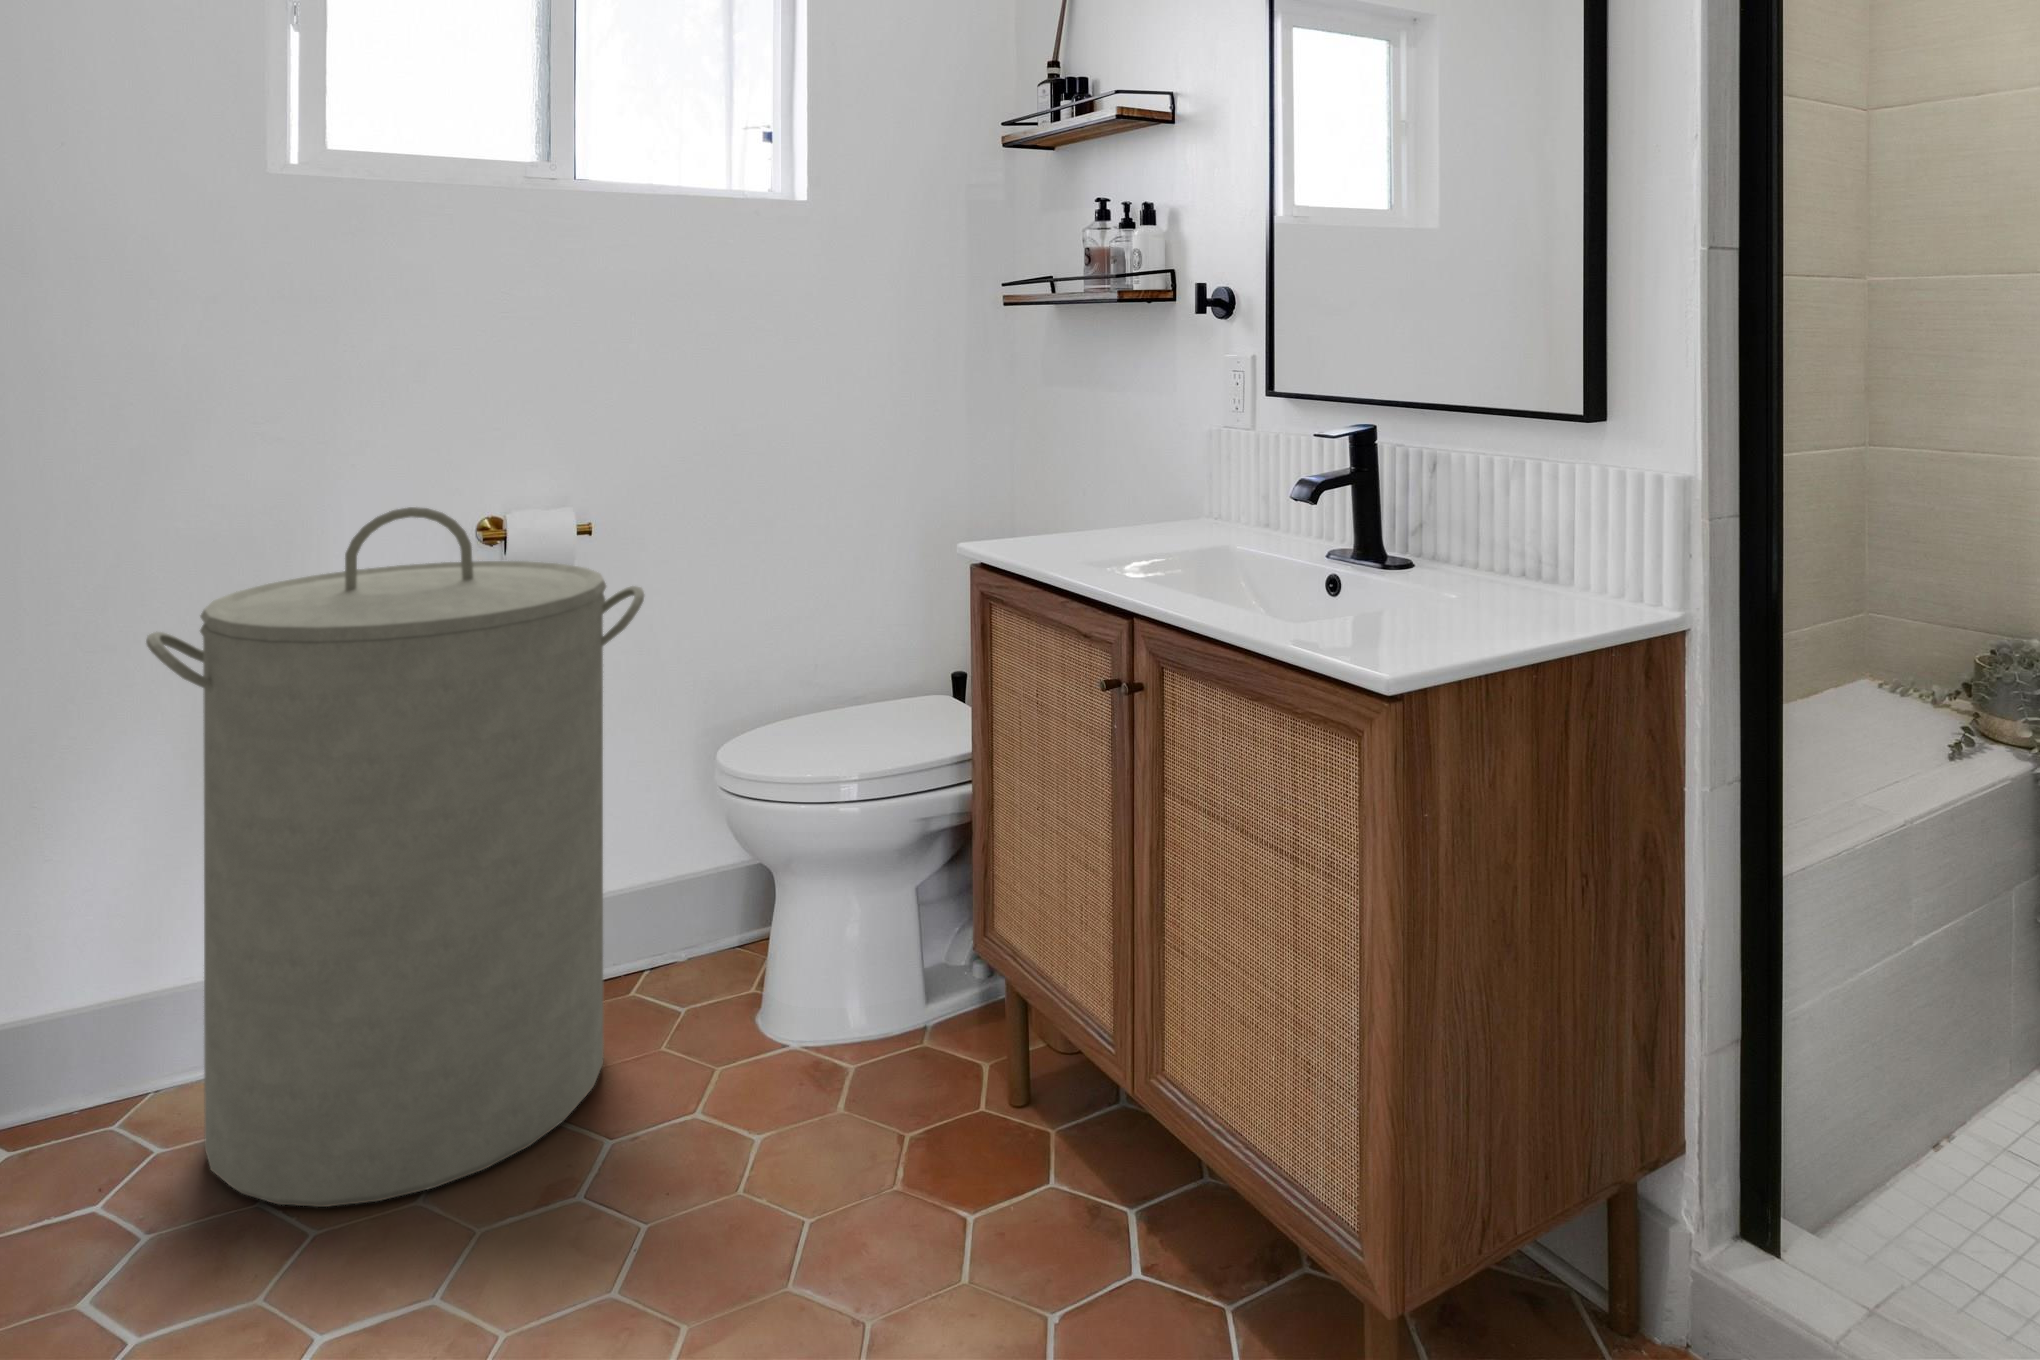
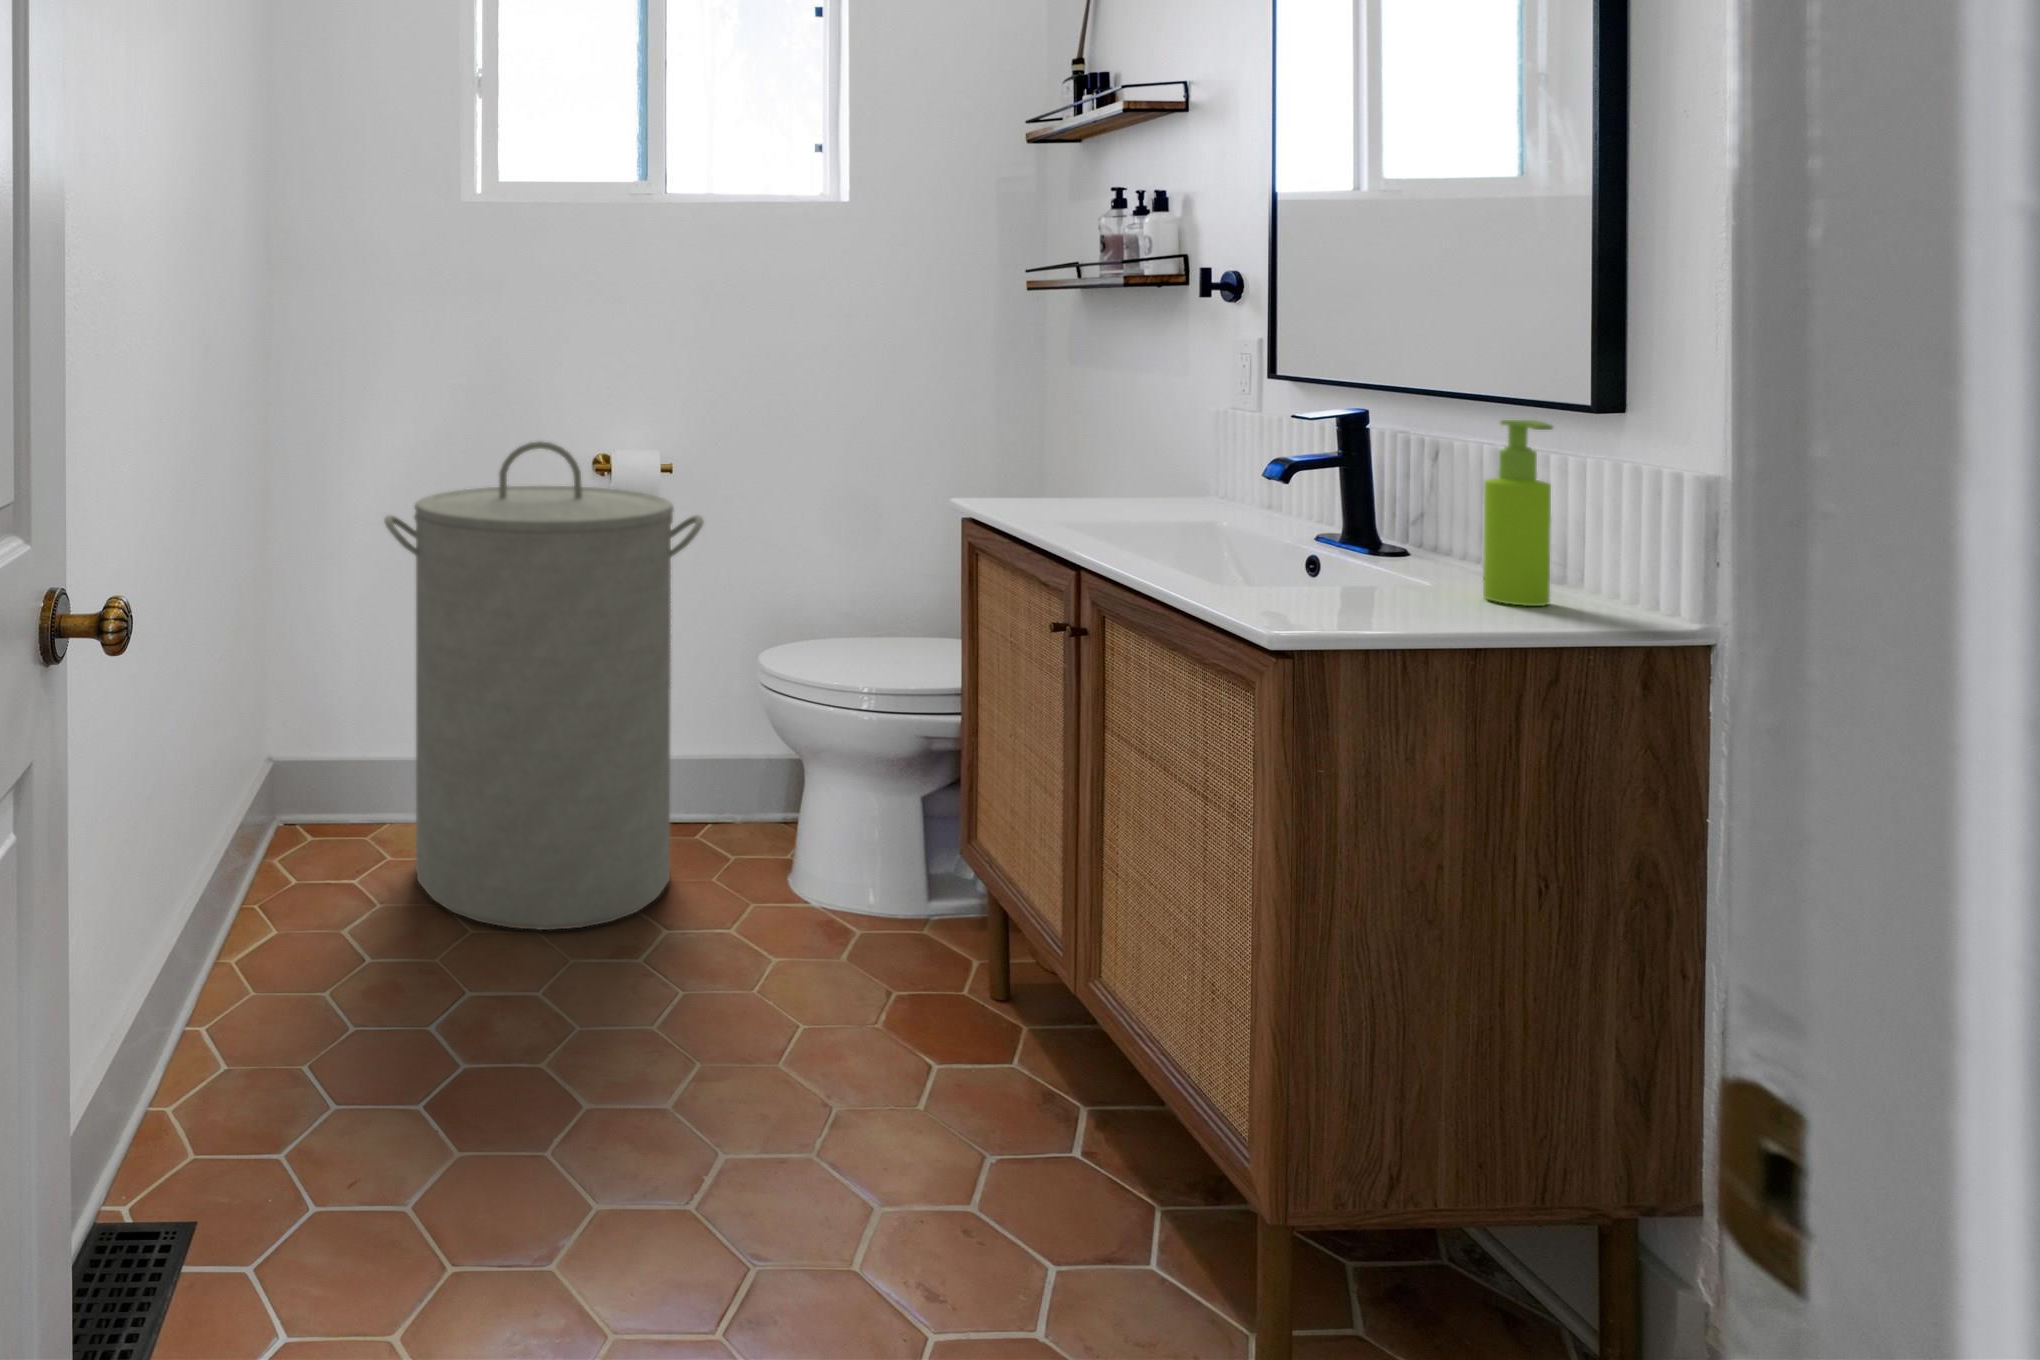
soap dispenser: none [1524,435,1584,616] -> present [1483,420,1553,606]

